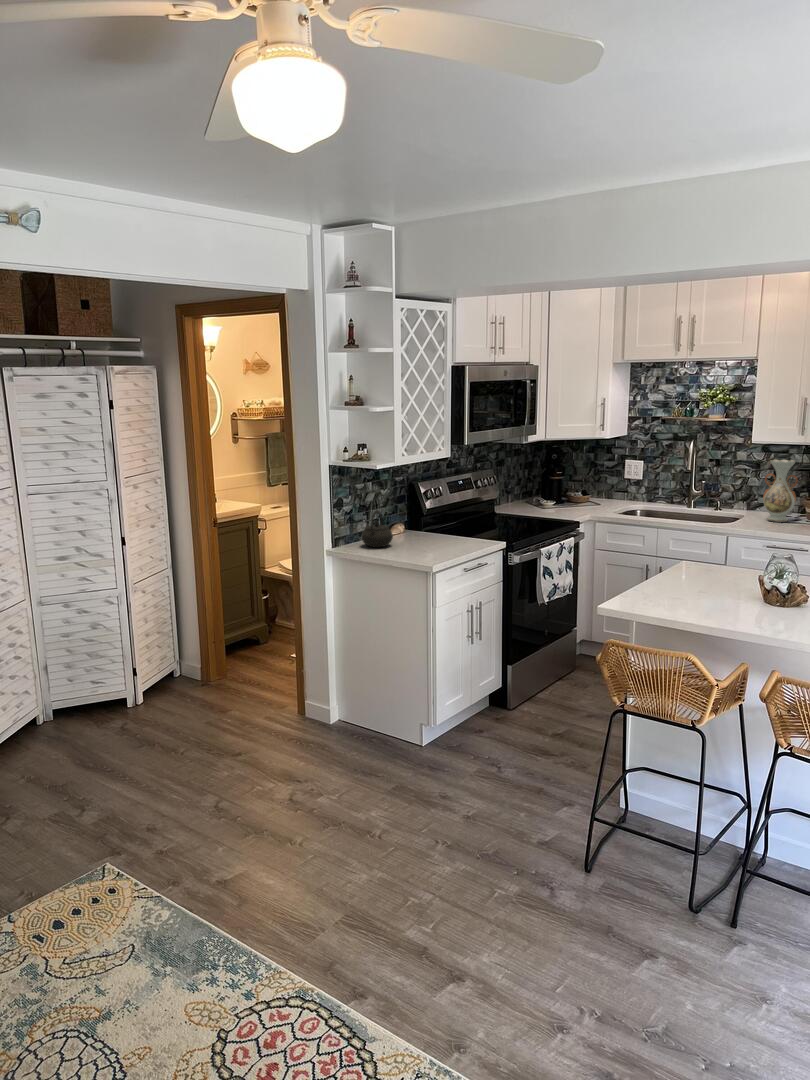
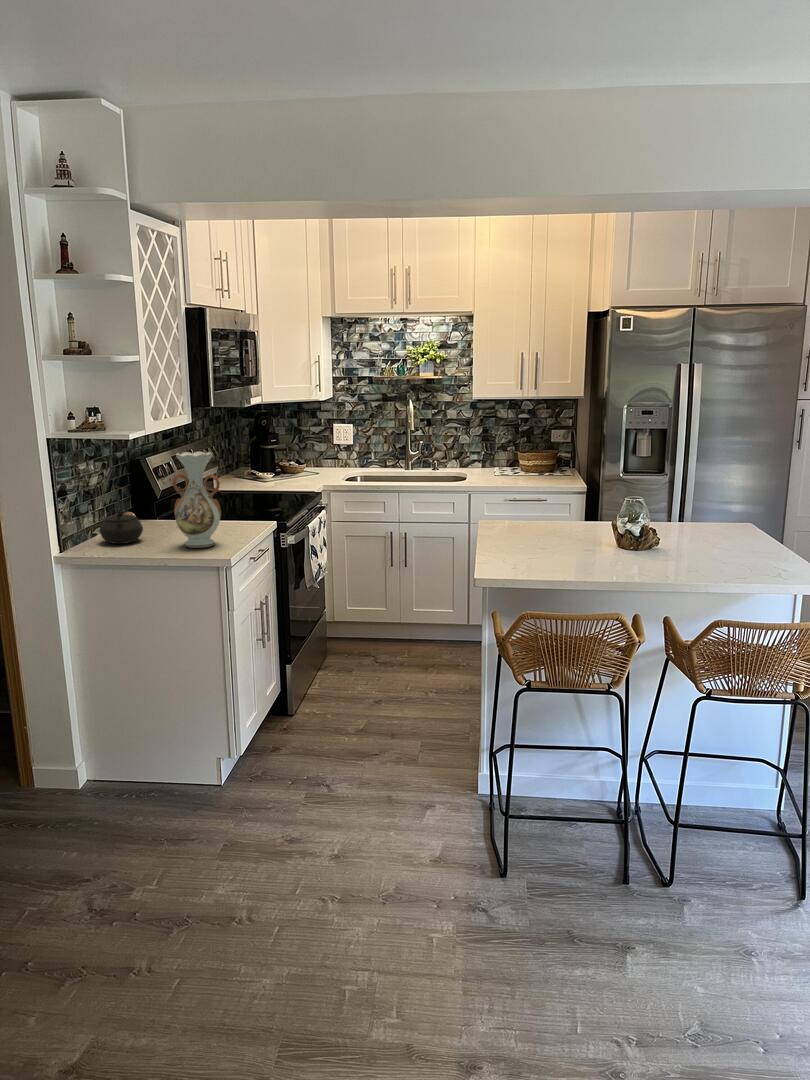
vase: present [763,459,798,522] -> present [173,451,221,548]

